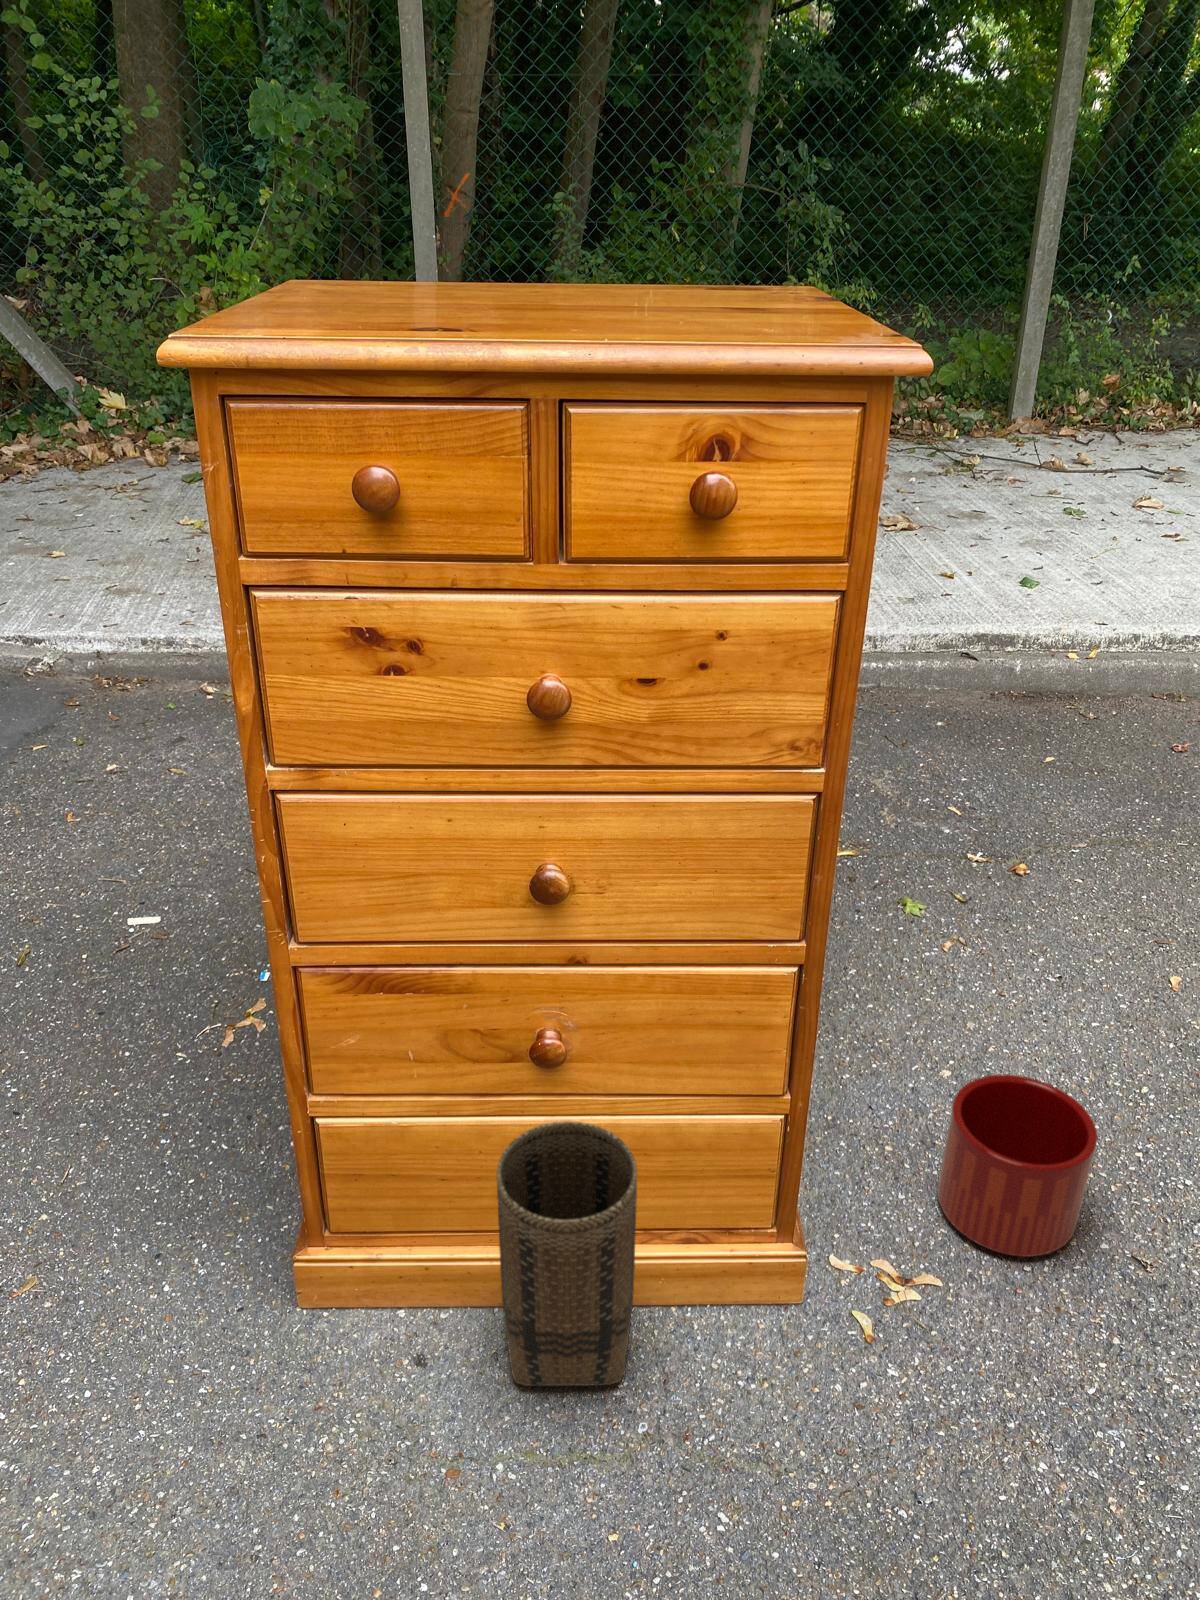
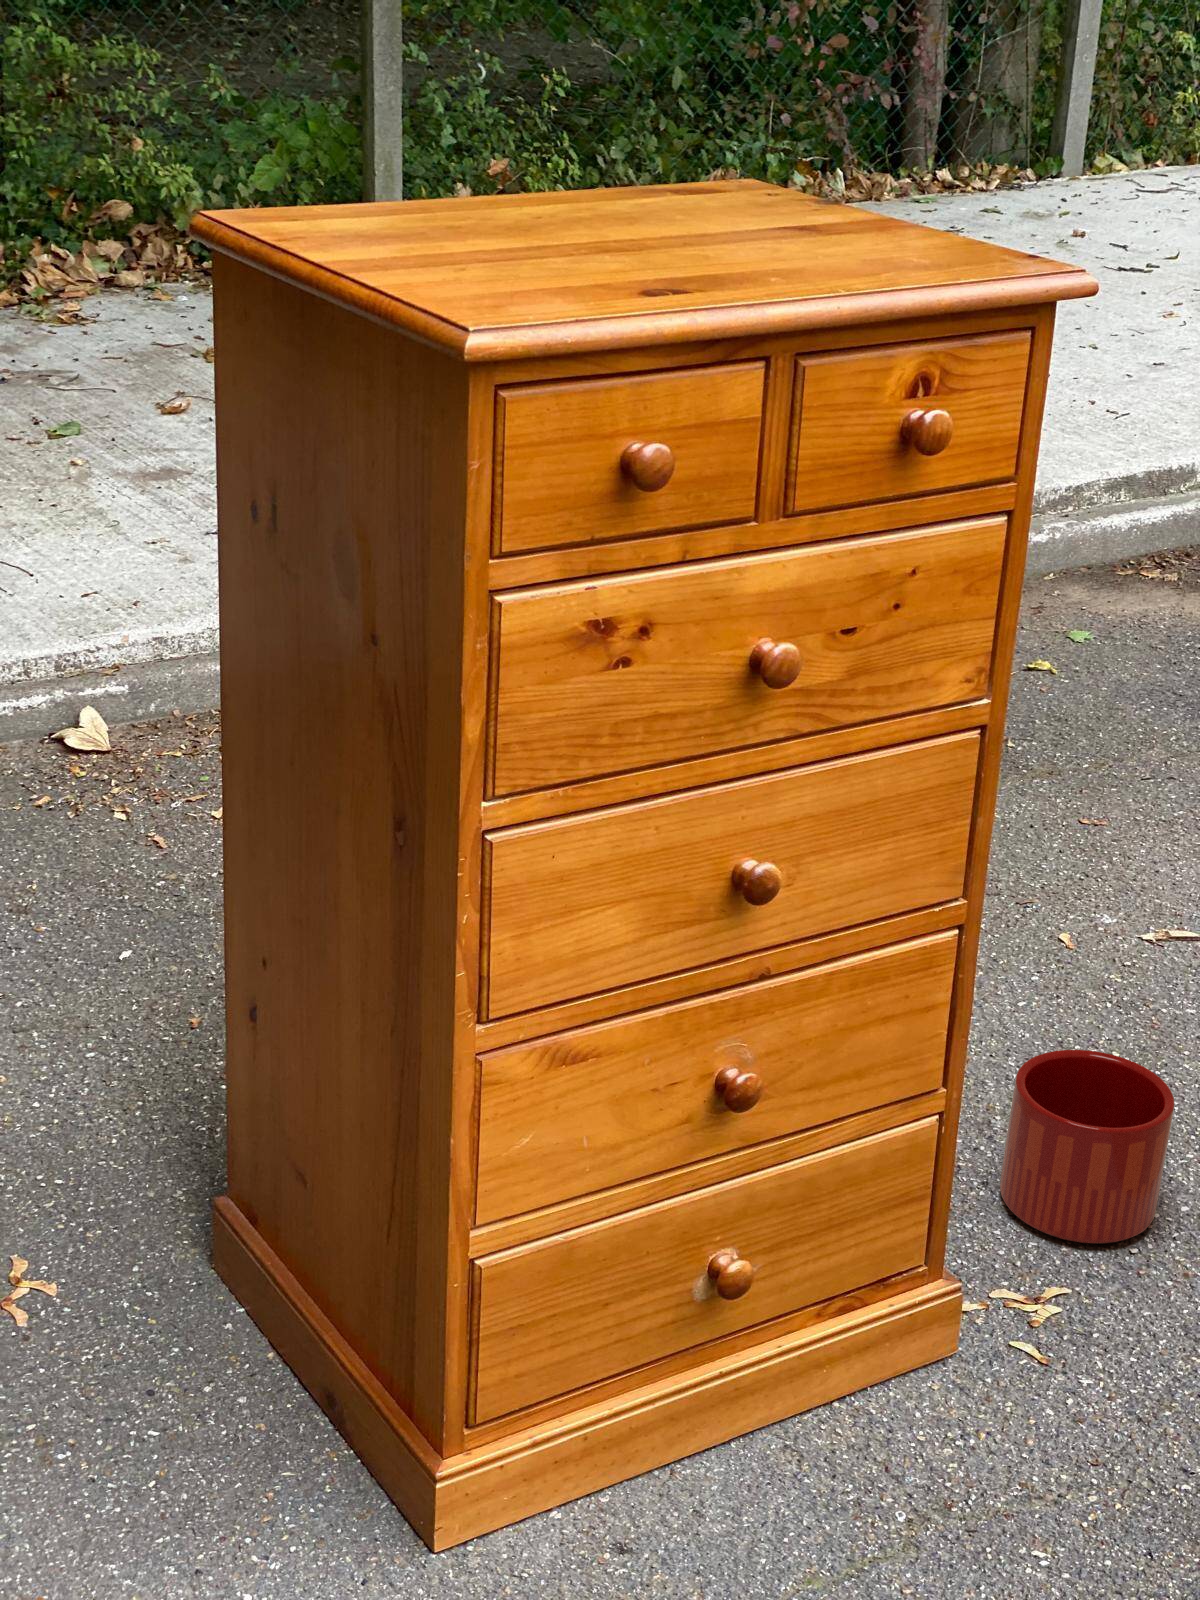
basket: present [497,1121,637,1386] -> none [680,1188,872,1524]

